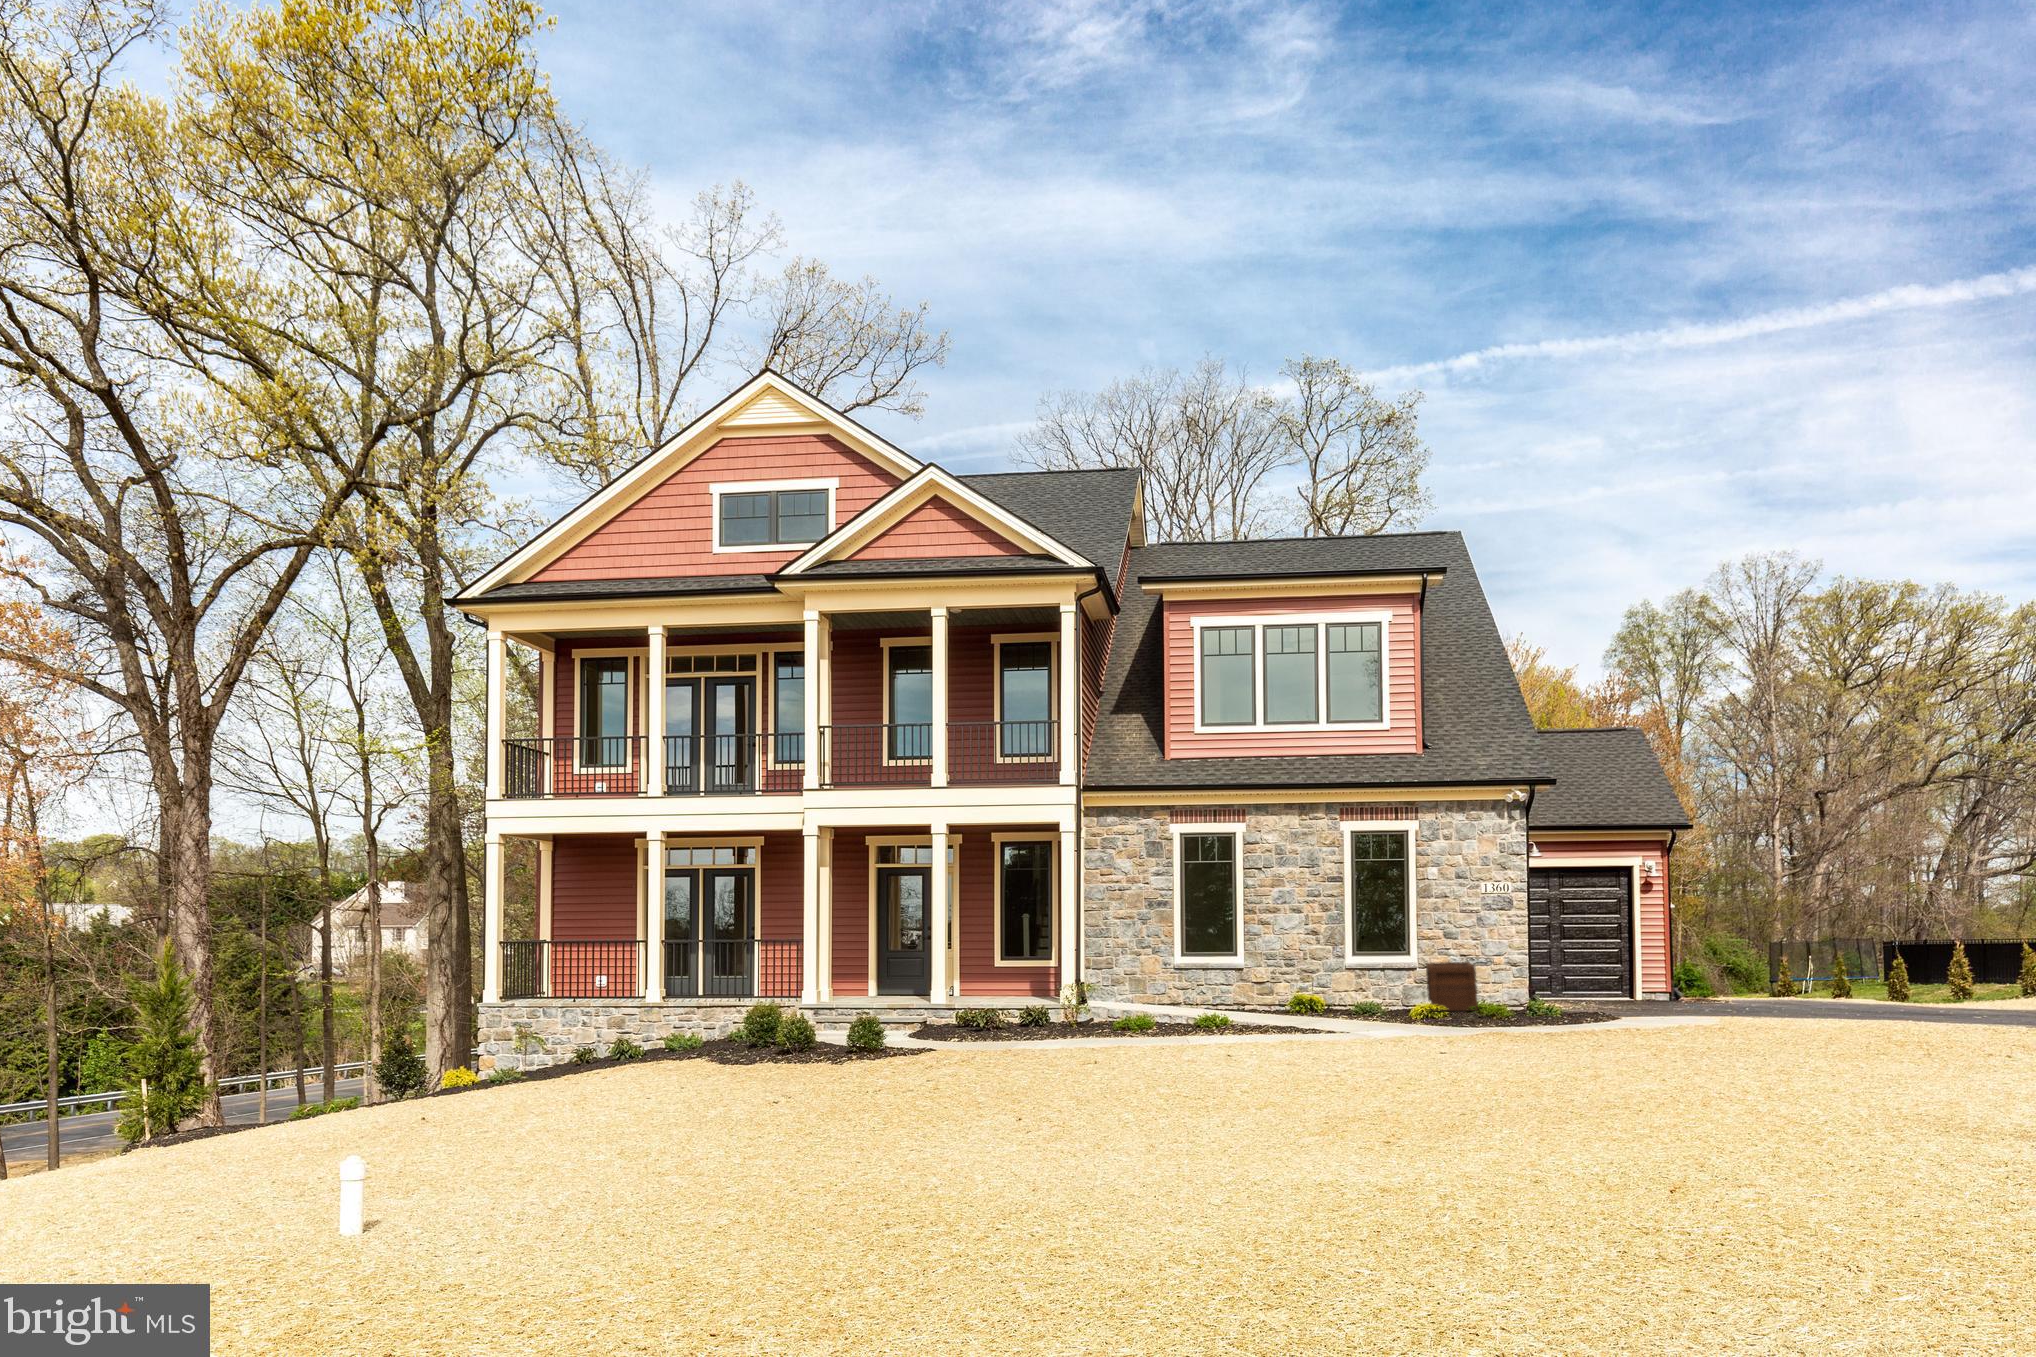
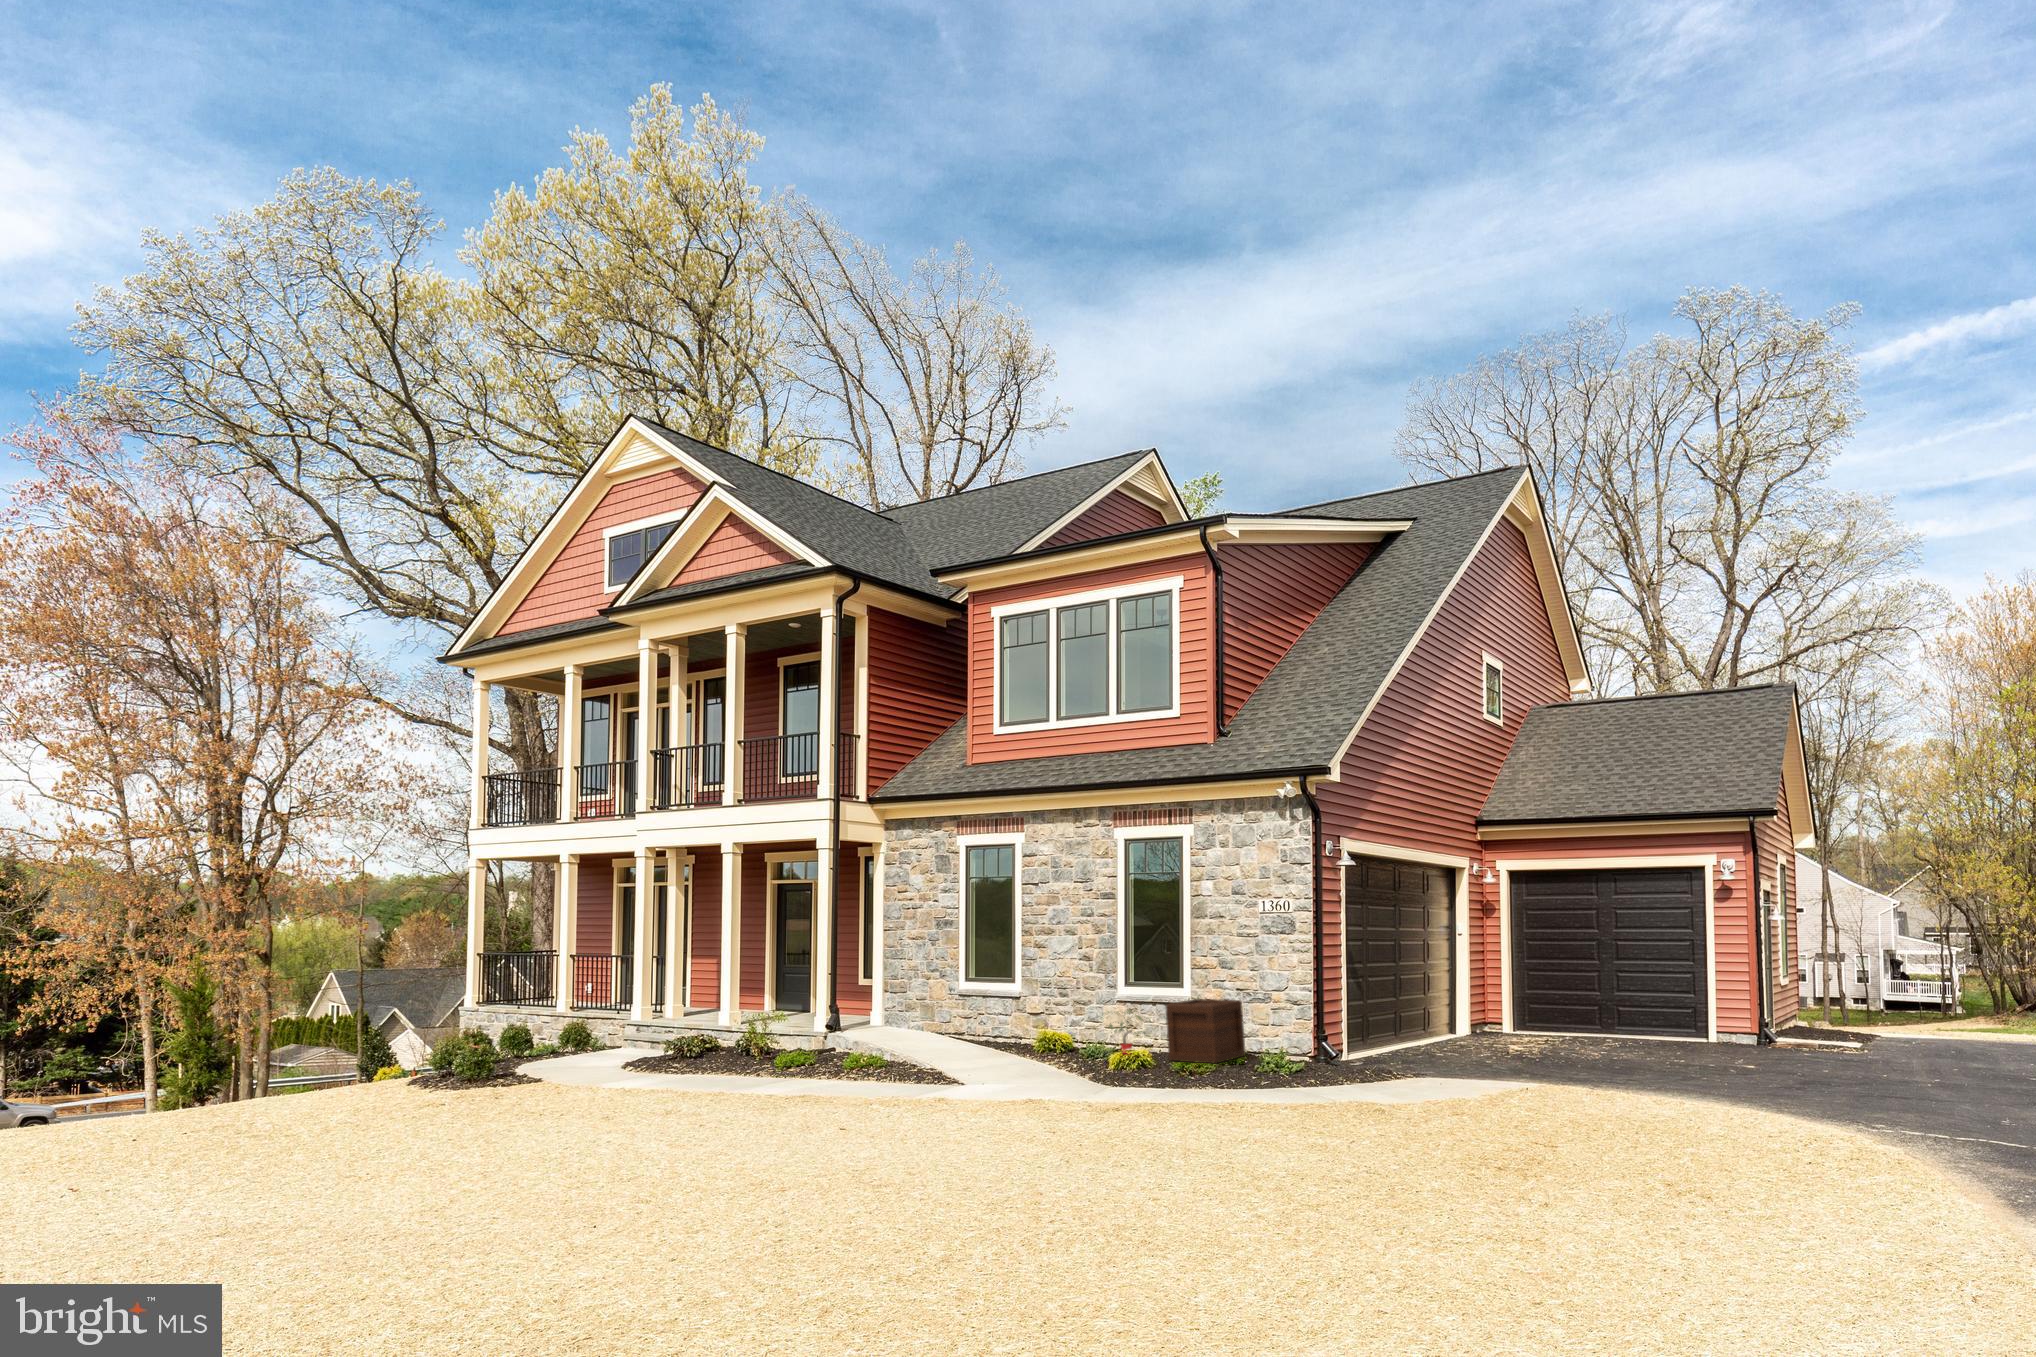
potted plant: none [1345,974,1391,1010] -> present [1109,1010,1145,1054]

